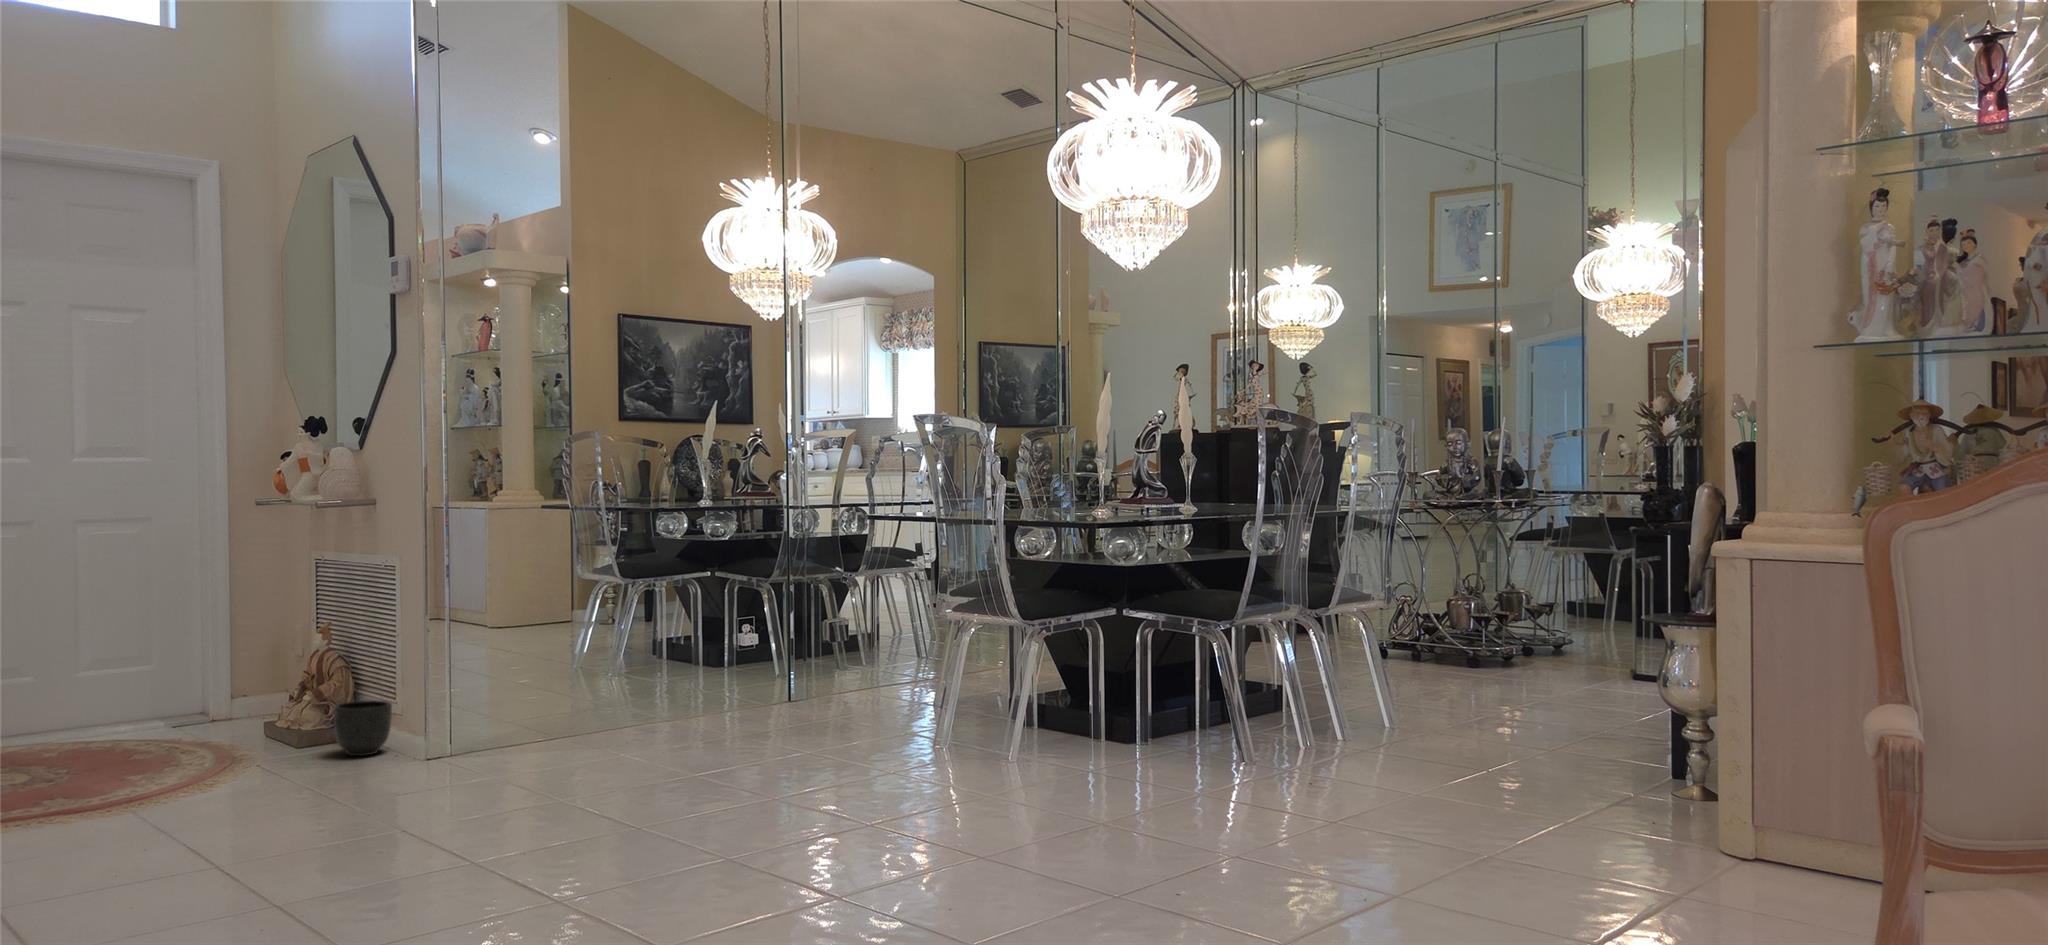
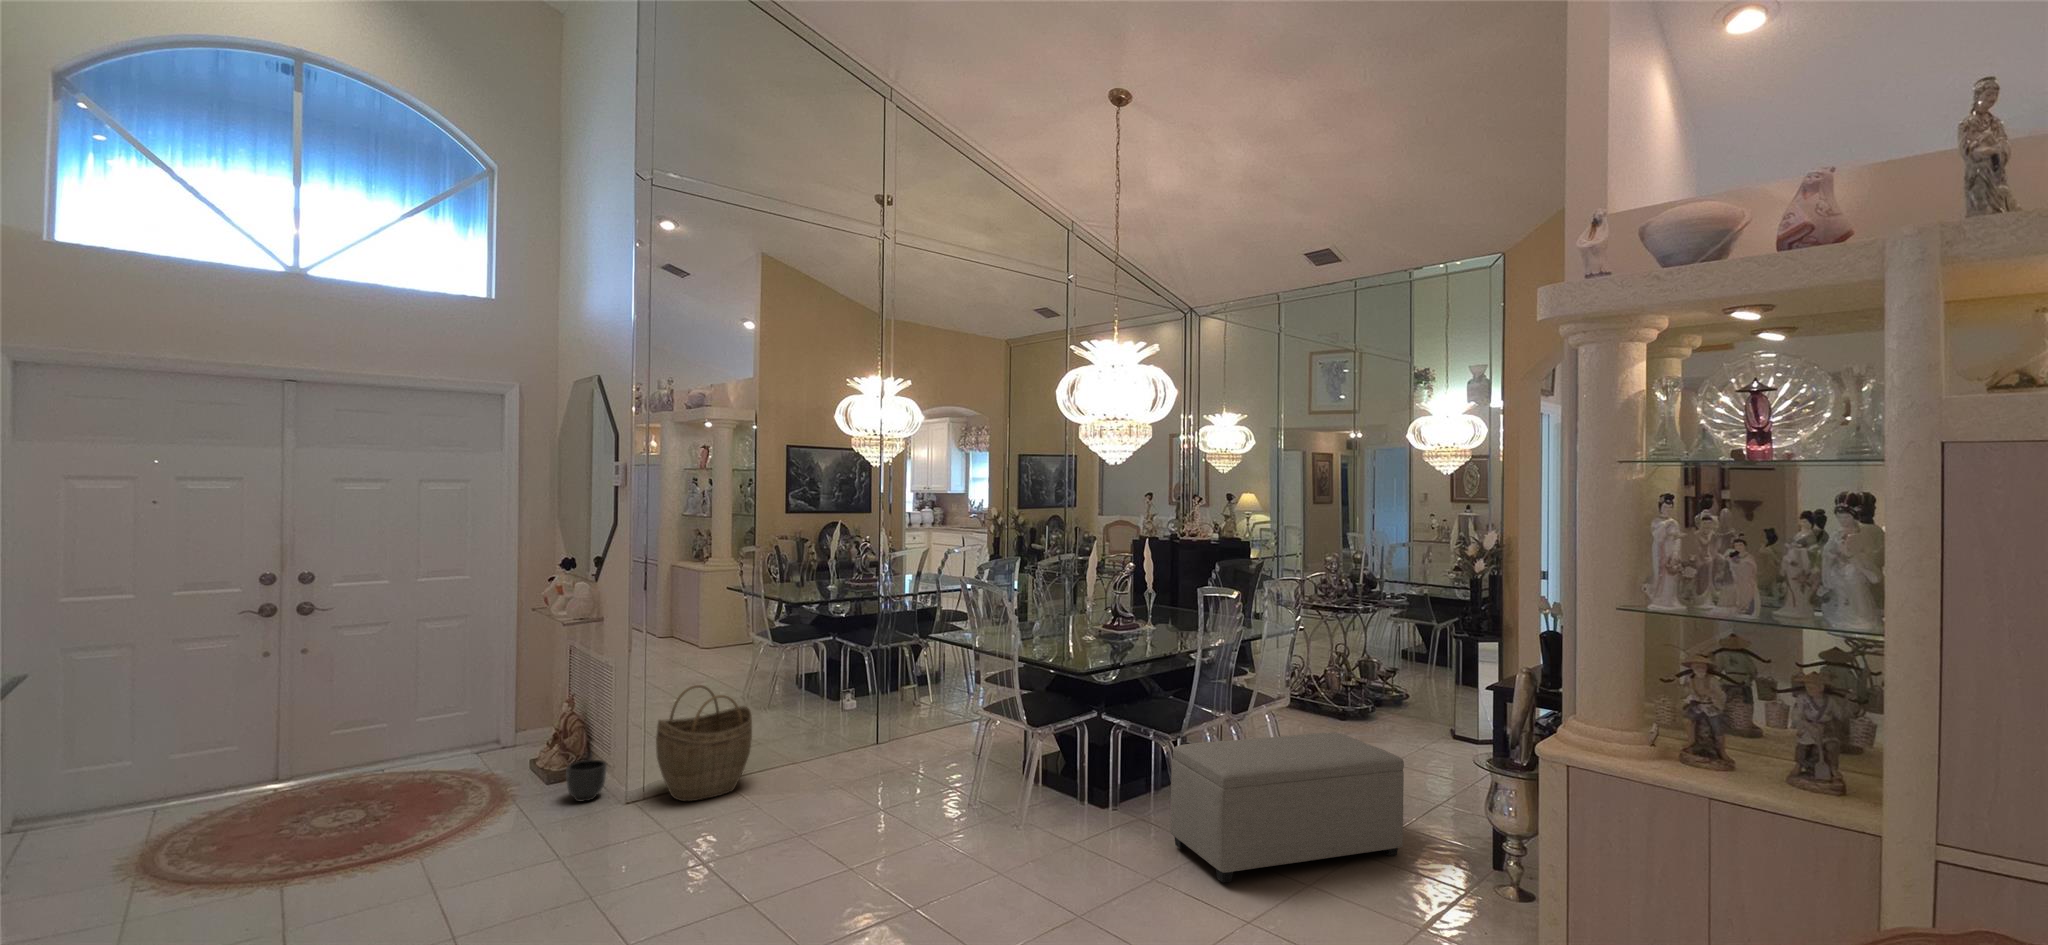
woven basket: none [465,593,607,753] -> present [656,685,752,801]
ottoman: none [1224,624,1550,799] -> present [1170,733,1404,882]

